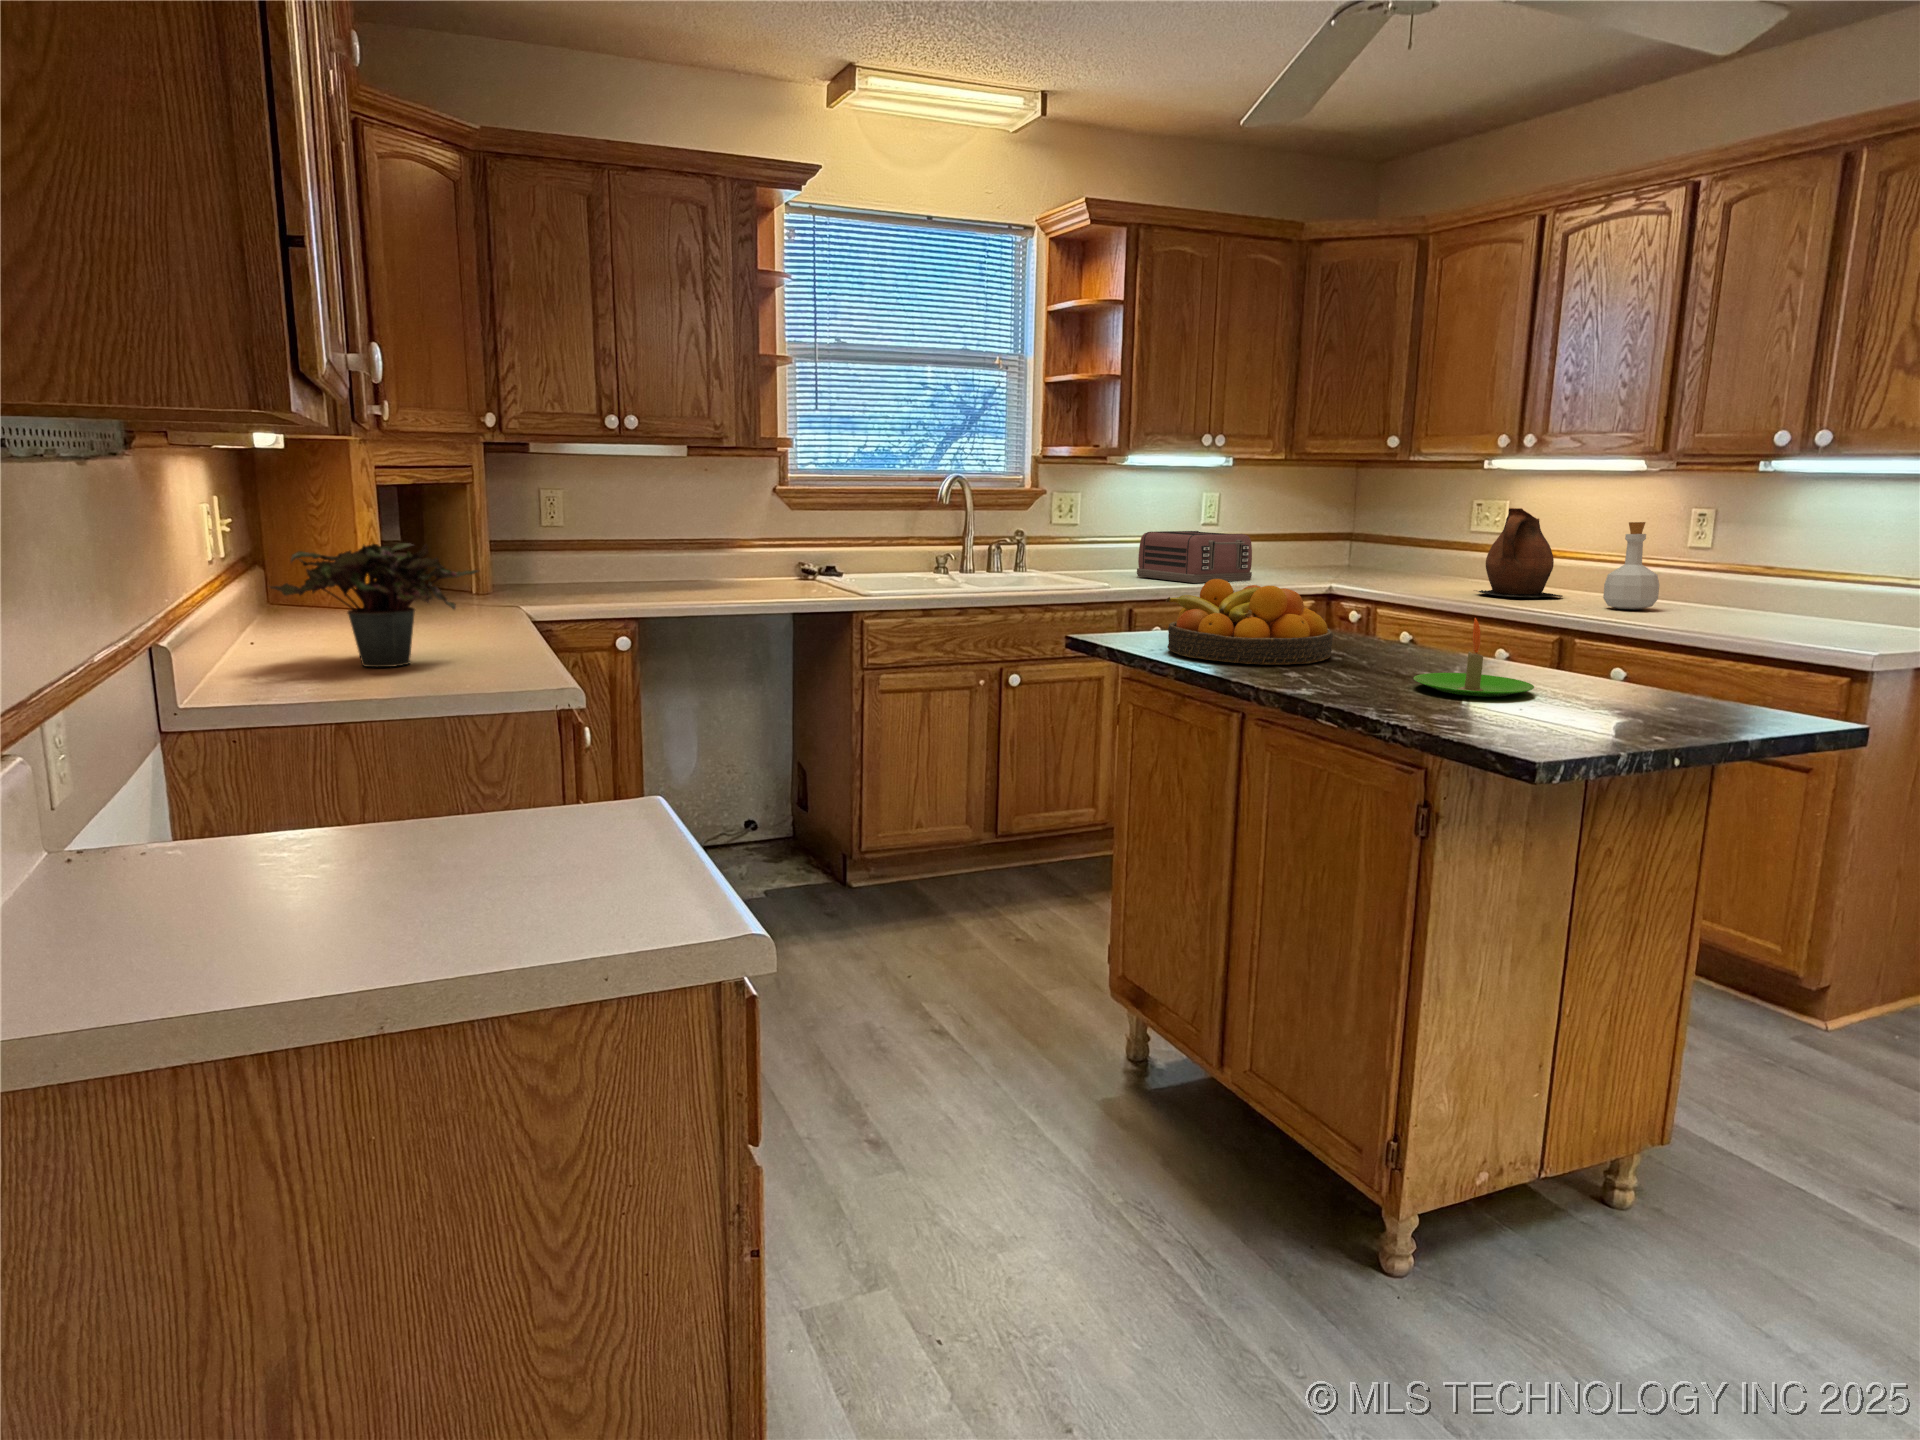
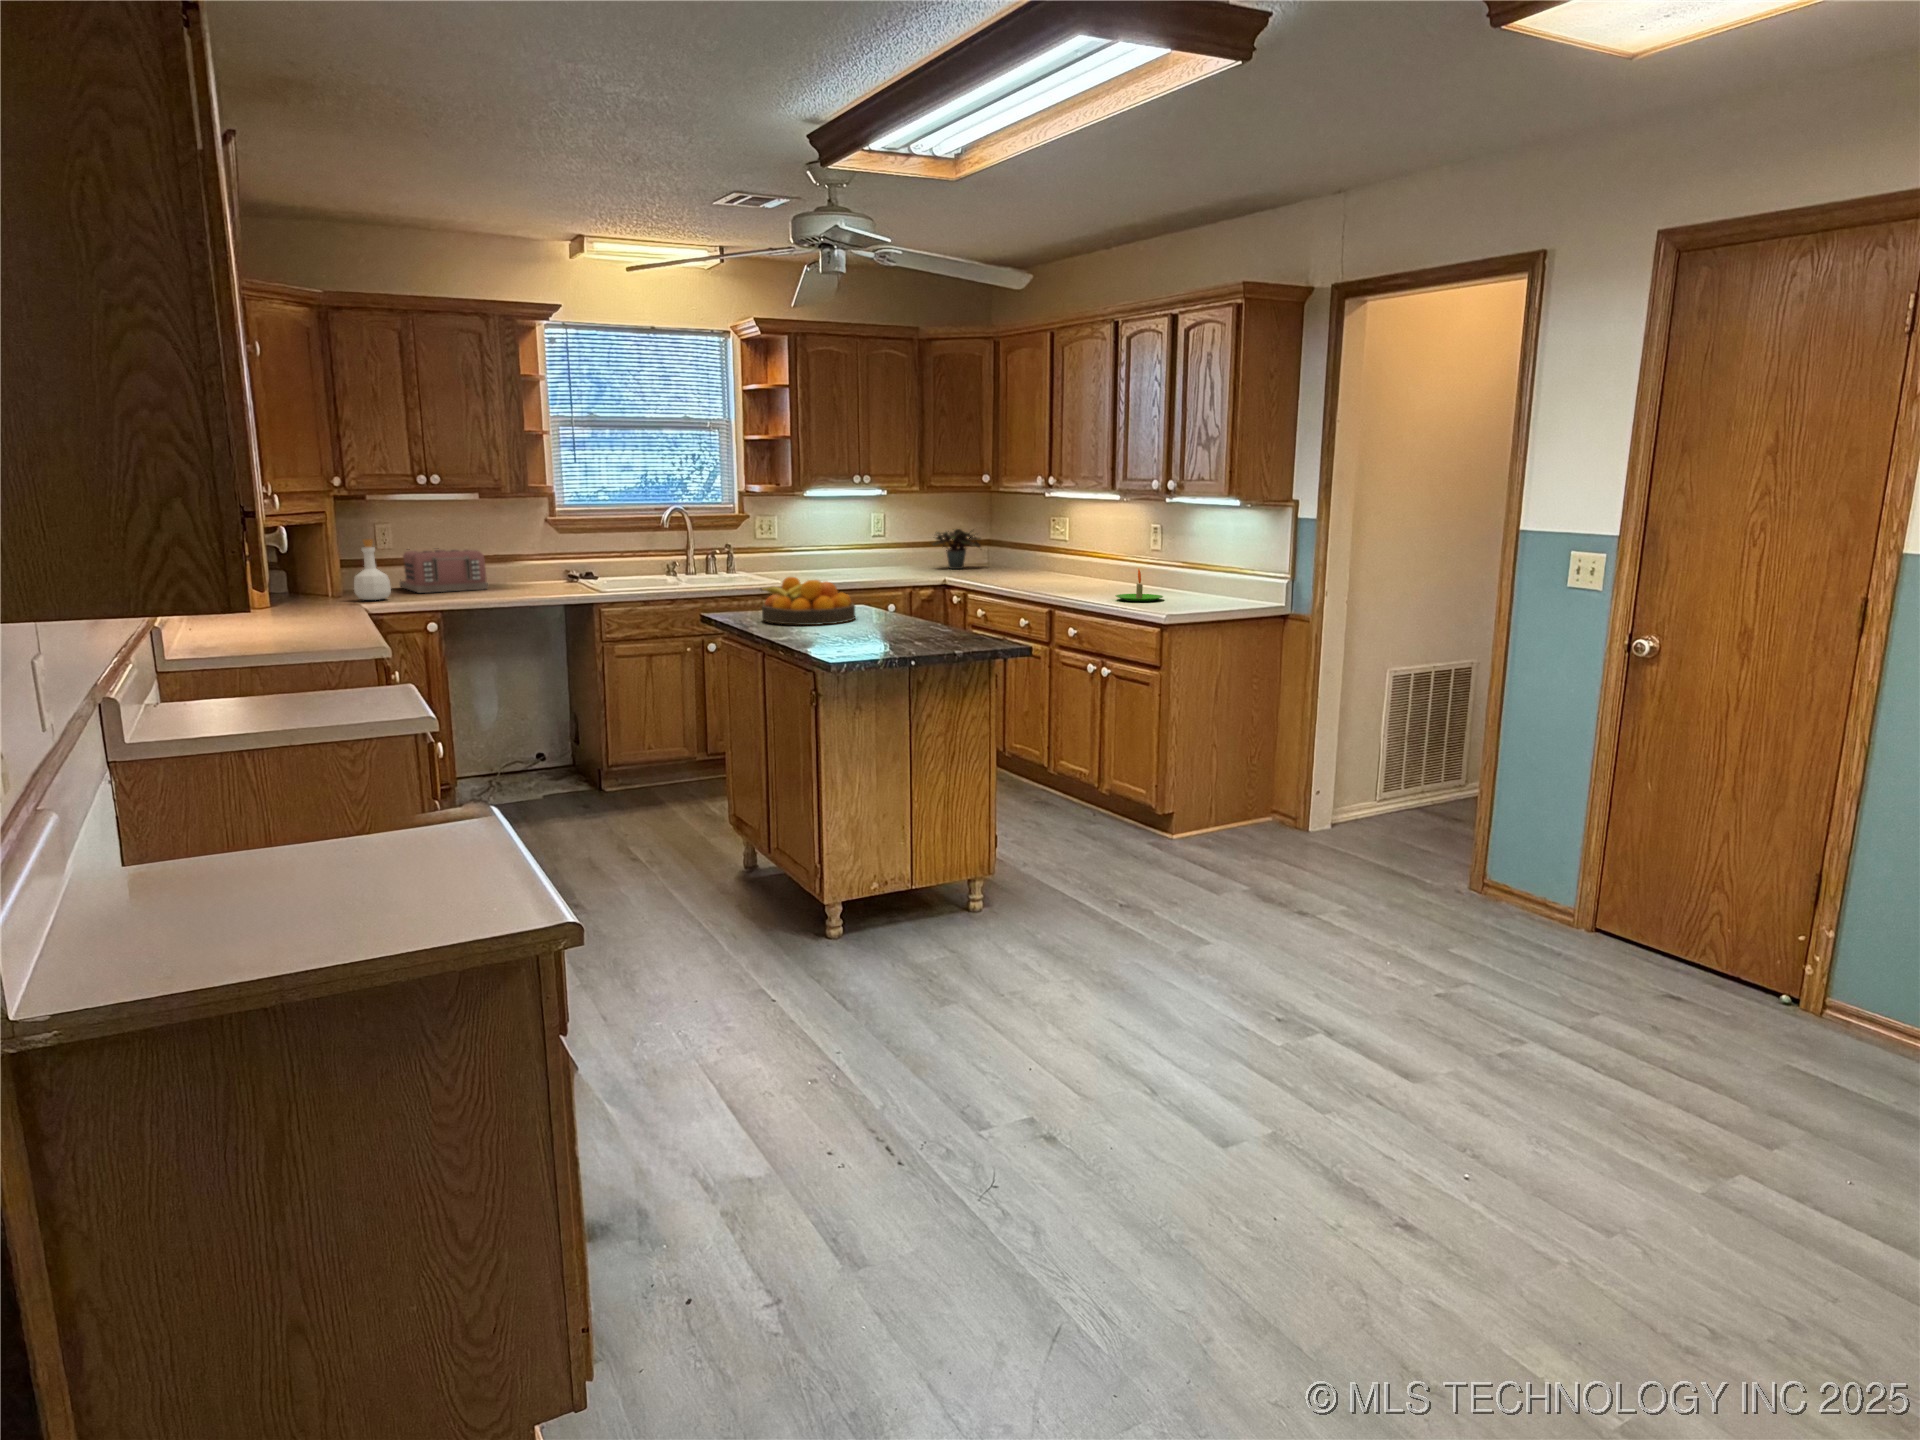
ceramic pitcher: present [1479,508,1562,598] -> none [1028,525,1081,584]
bottle: present [1603,522,1659,609] -> present [354,539,391,600]
toaster: present [1137,531,1252,583] -> present [400,549,488,593]
potted plant: present [270,543,478,667] -> present [932,529,981,569]
candle: present [1414,618,1534,697] -> present [1115,569,1163,601]

